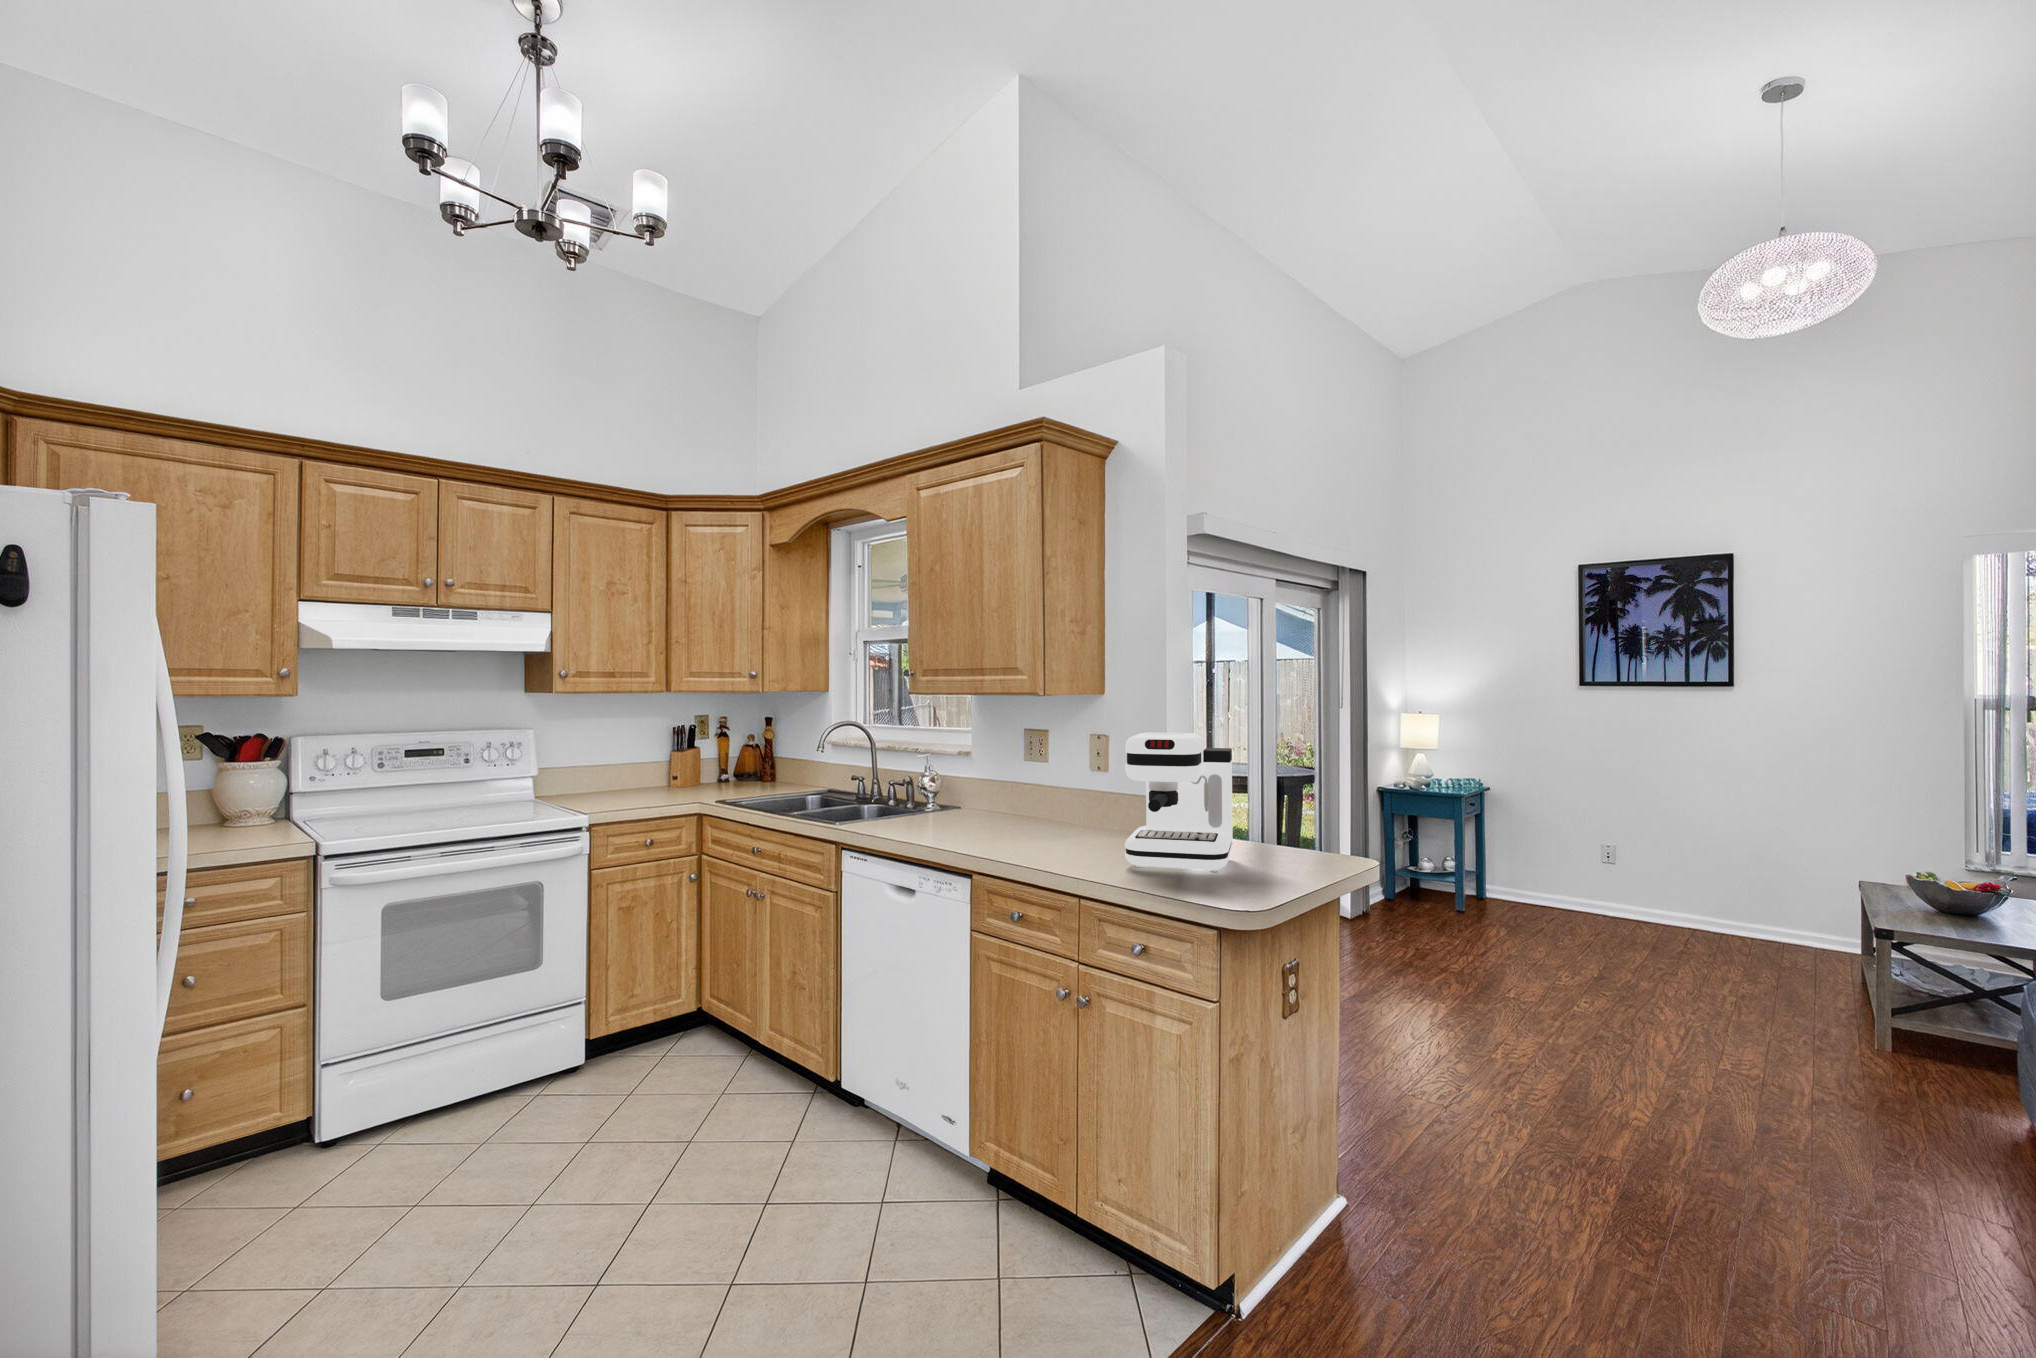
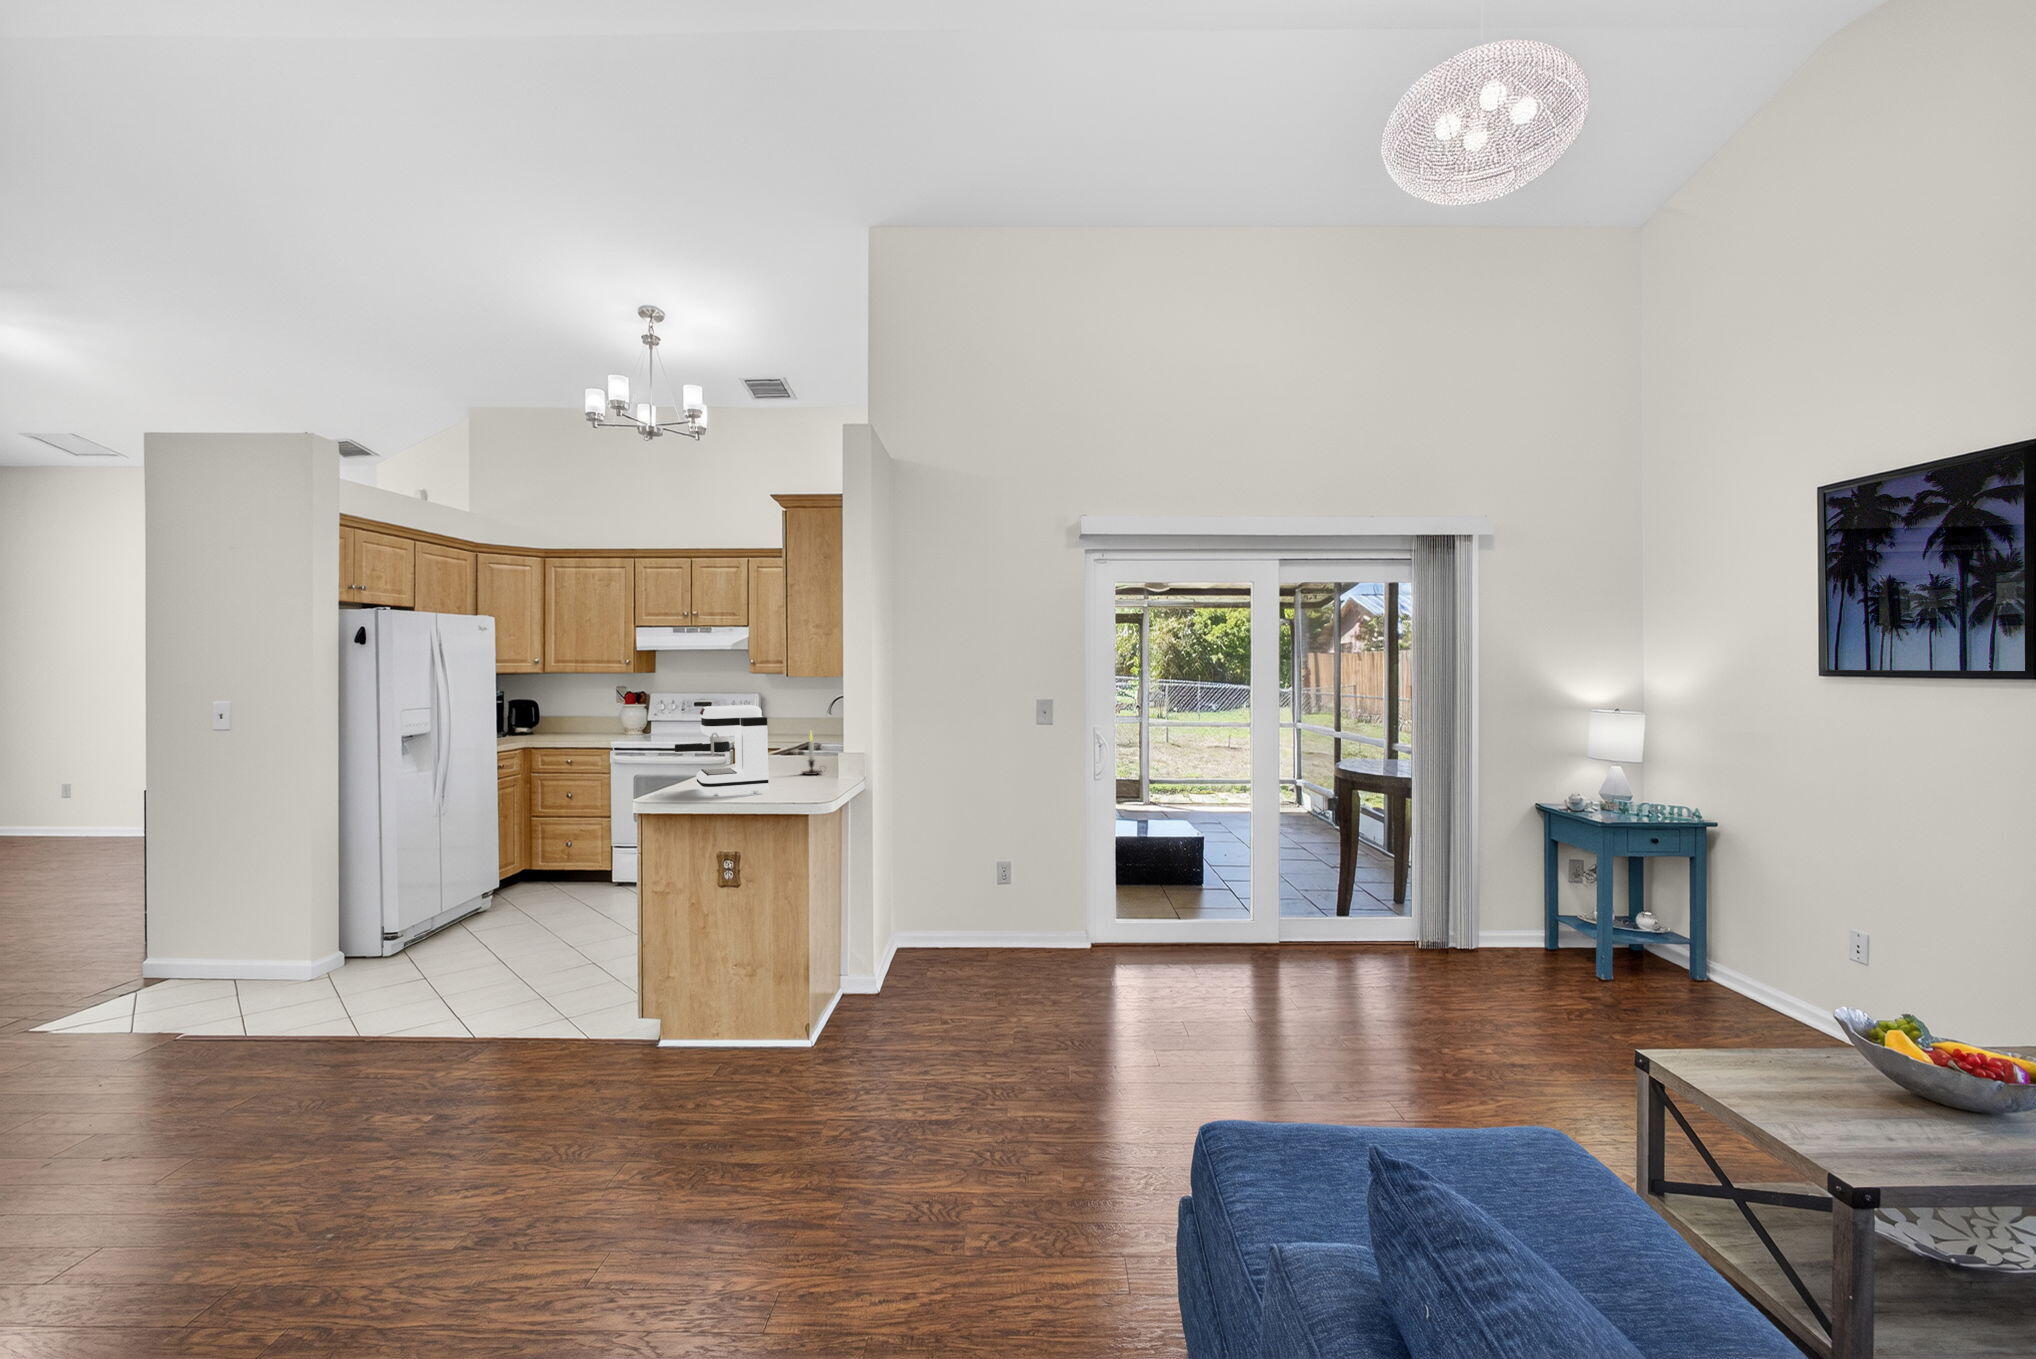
candle: none [1047,768,1080,833] -> present [802,733,822,775]

